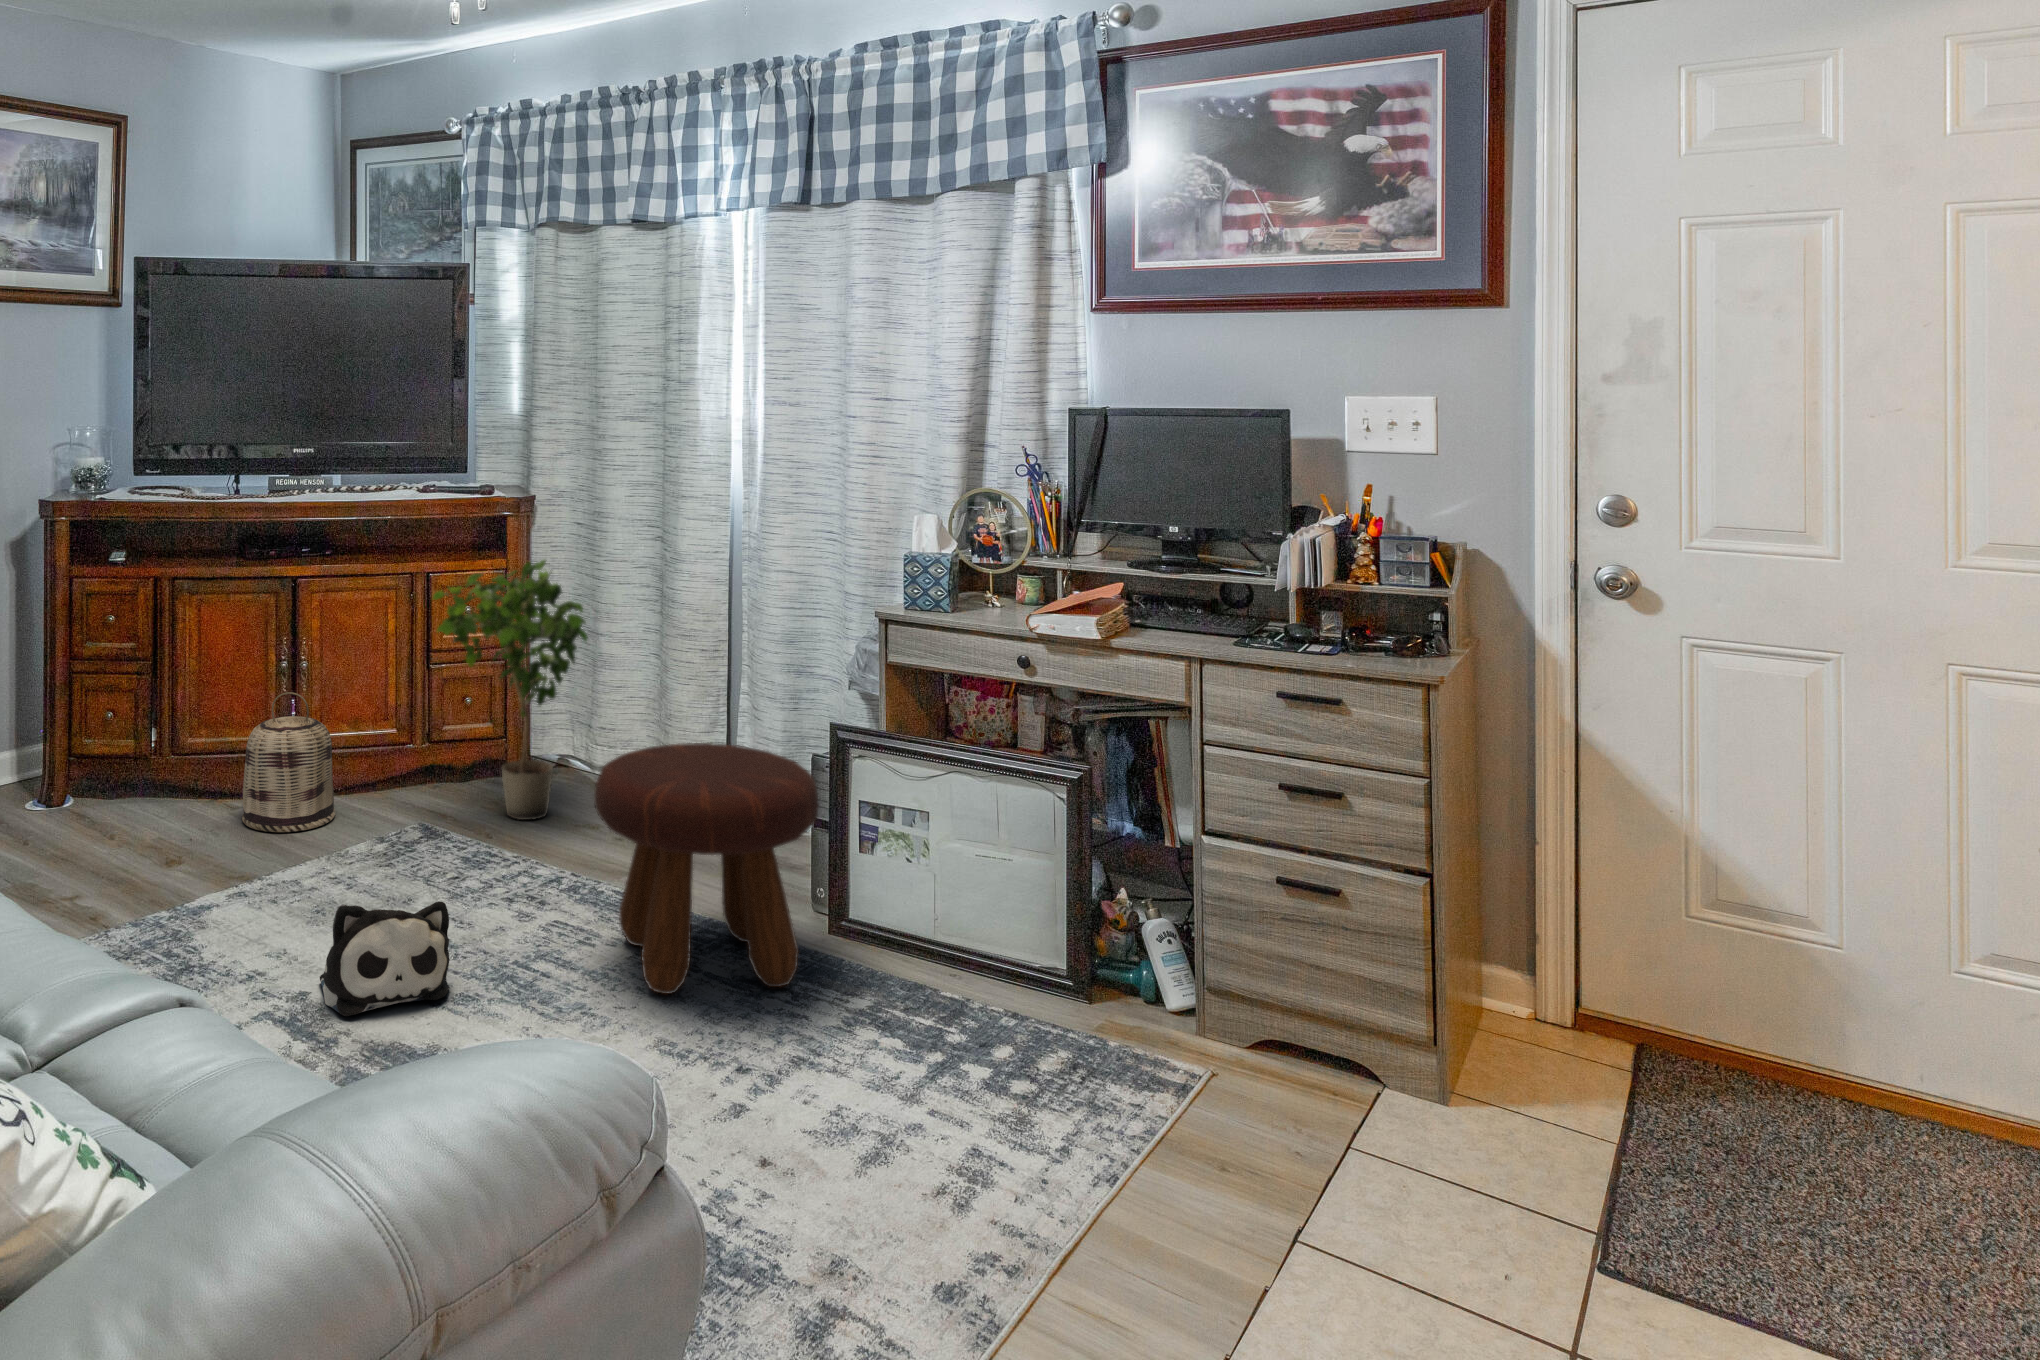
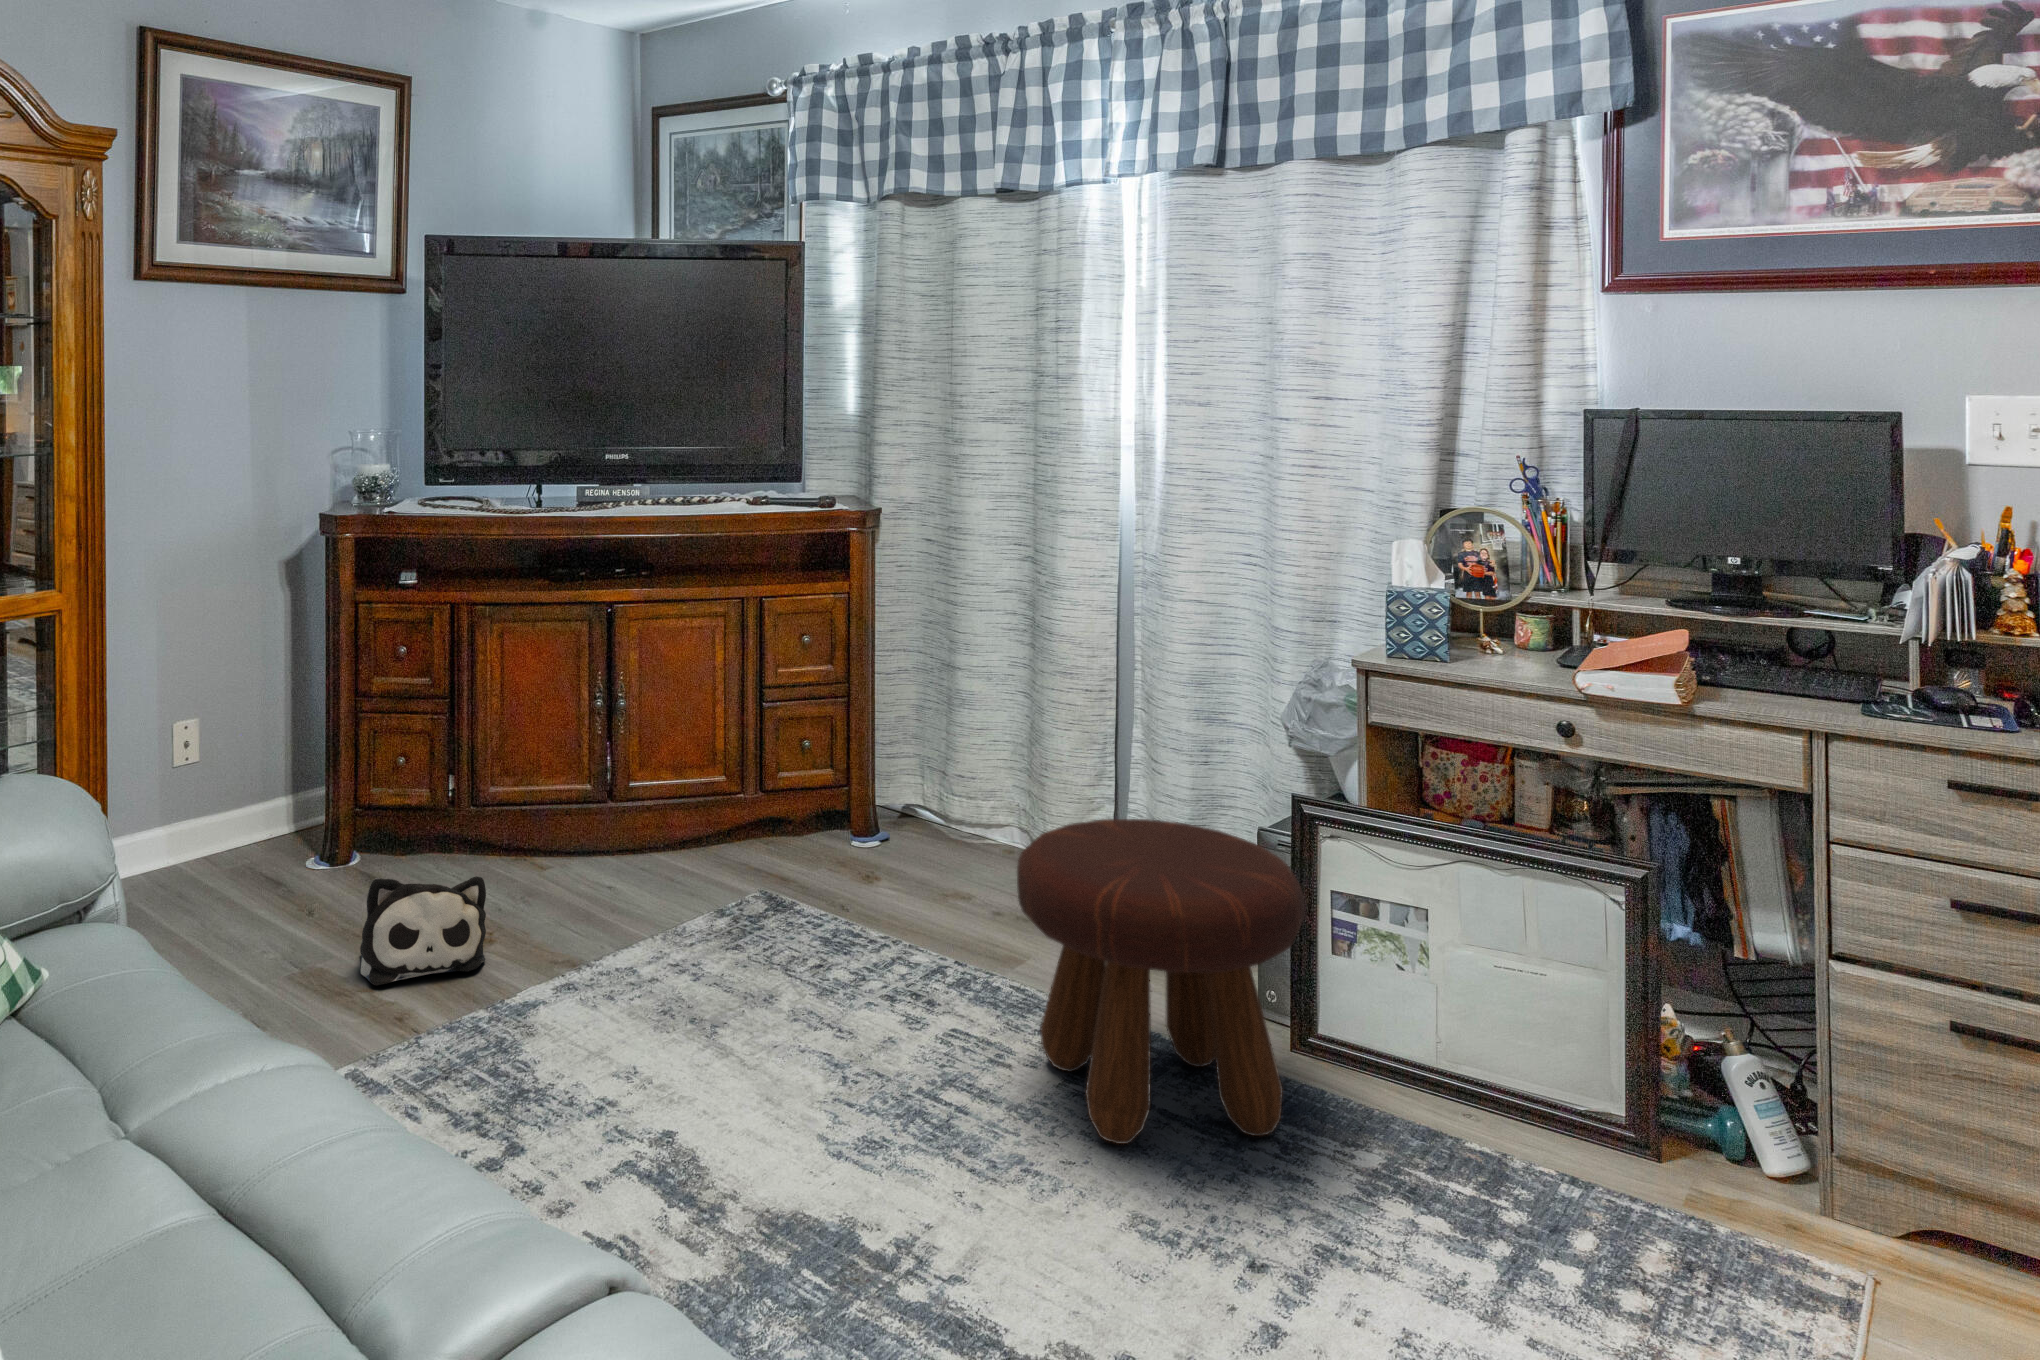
potted plant: present [433,560,588,820] -> none [777,584,959,892]
basket: present [242,692,335,832] -> none [555,739,662,905]
plush toy: present [320,901,450,1016] -> present [360,876,486,985]

